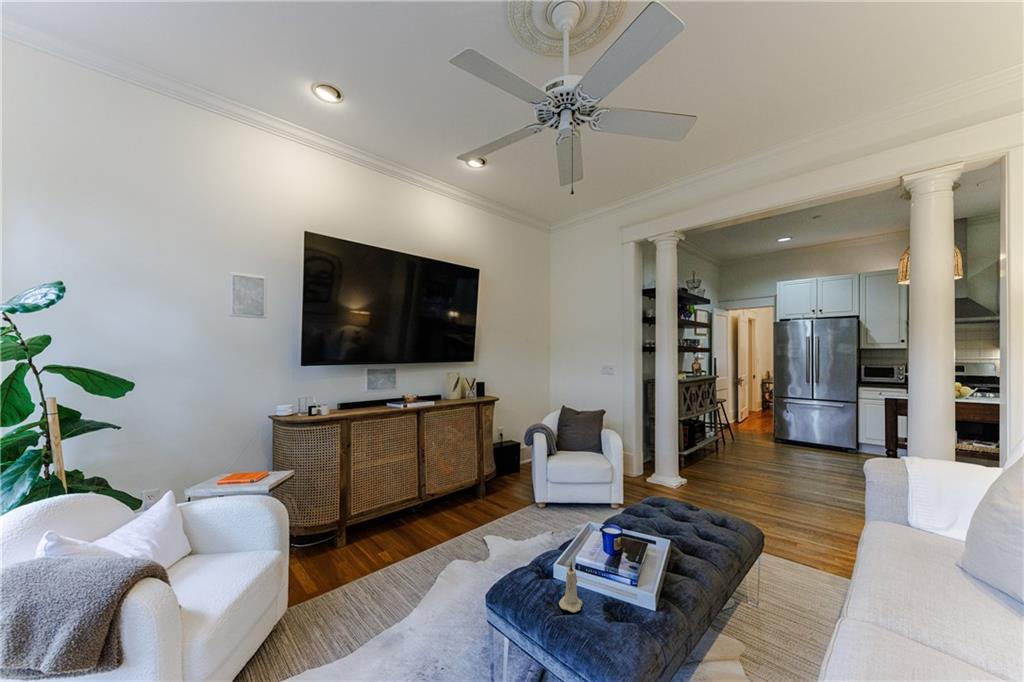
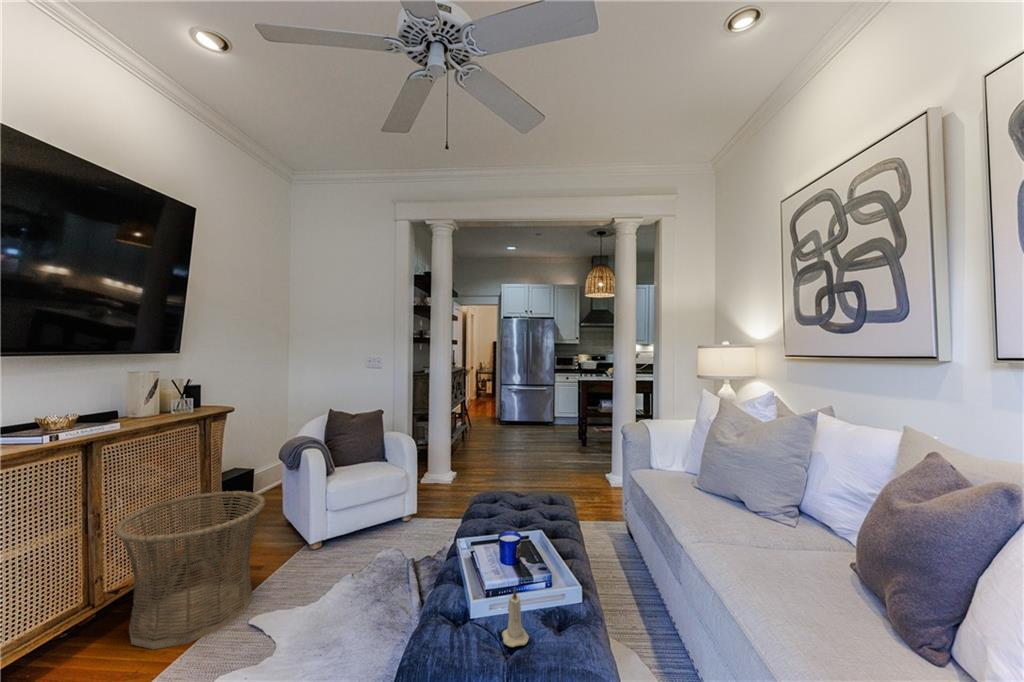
basket: none [422,449,499,539] -> present [114,491,265,649]

